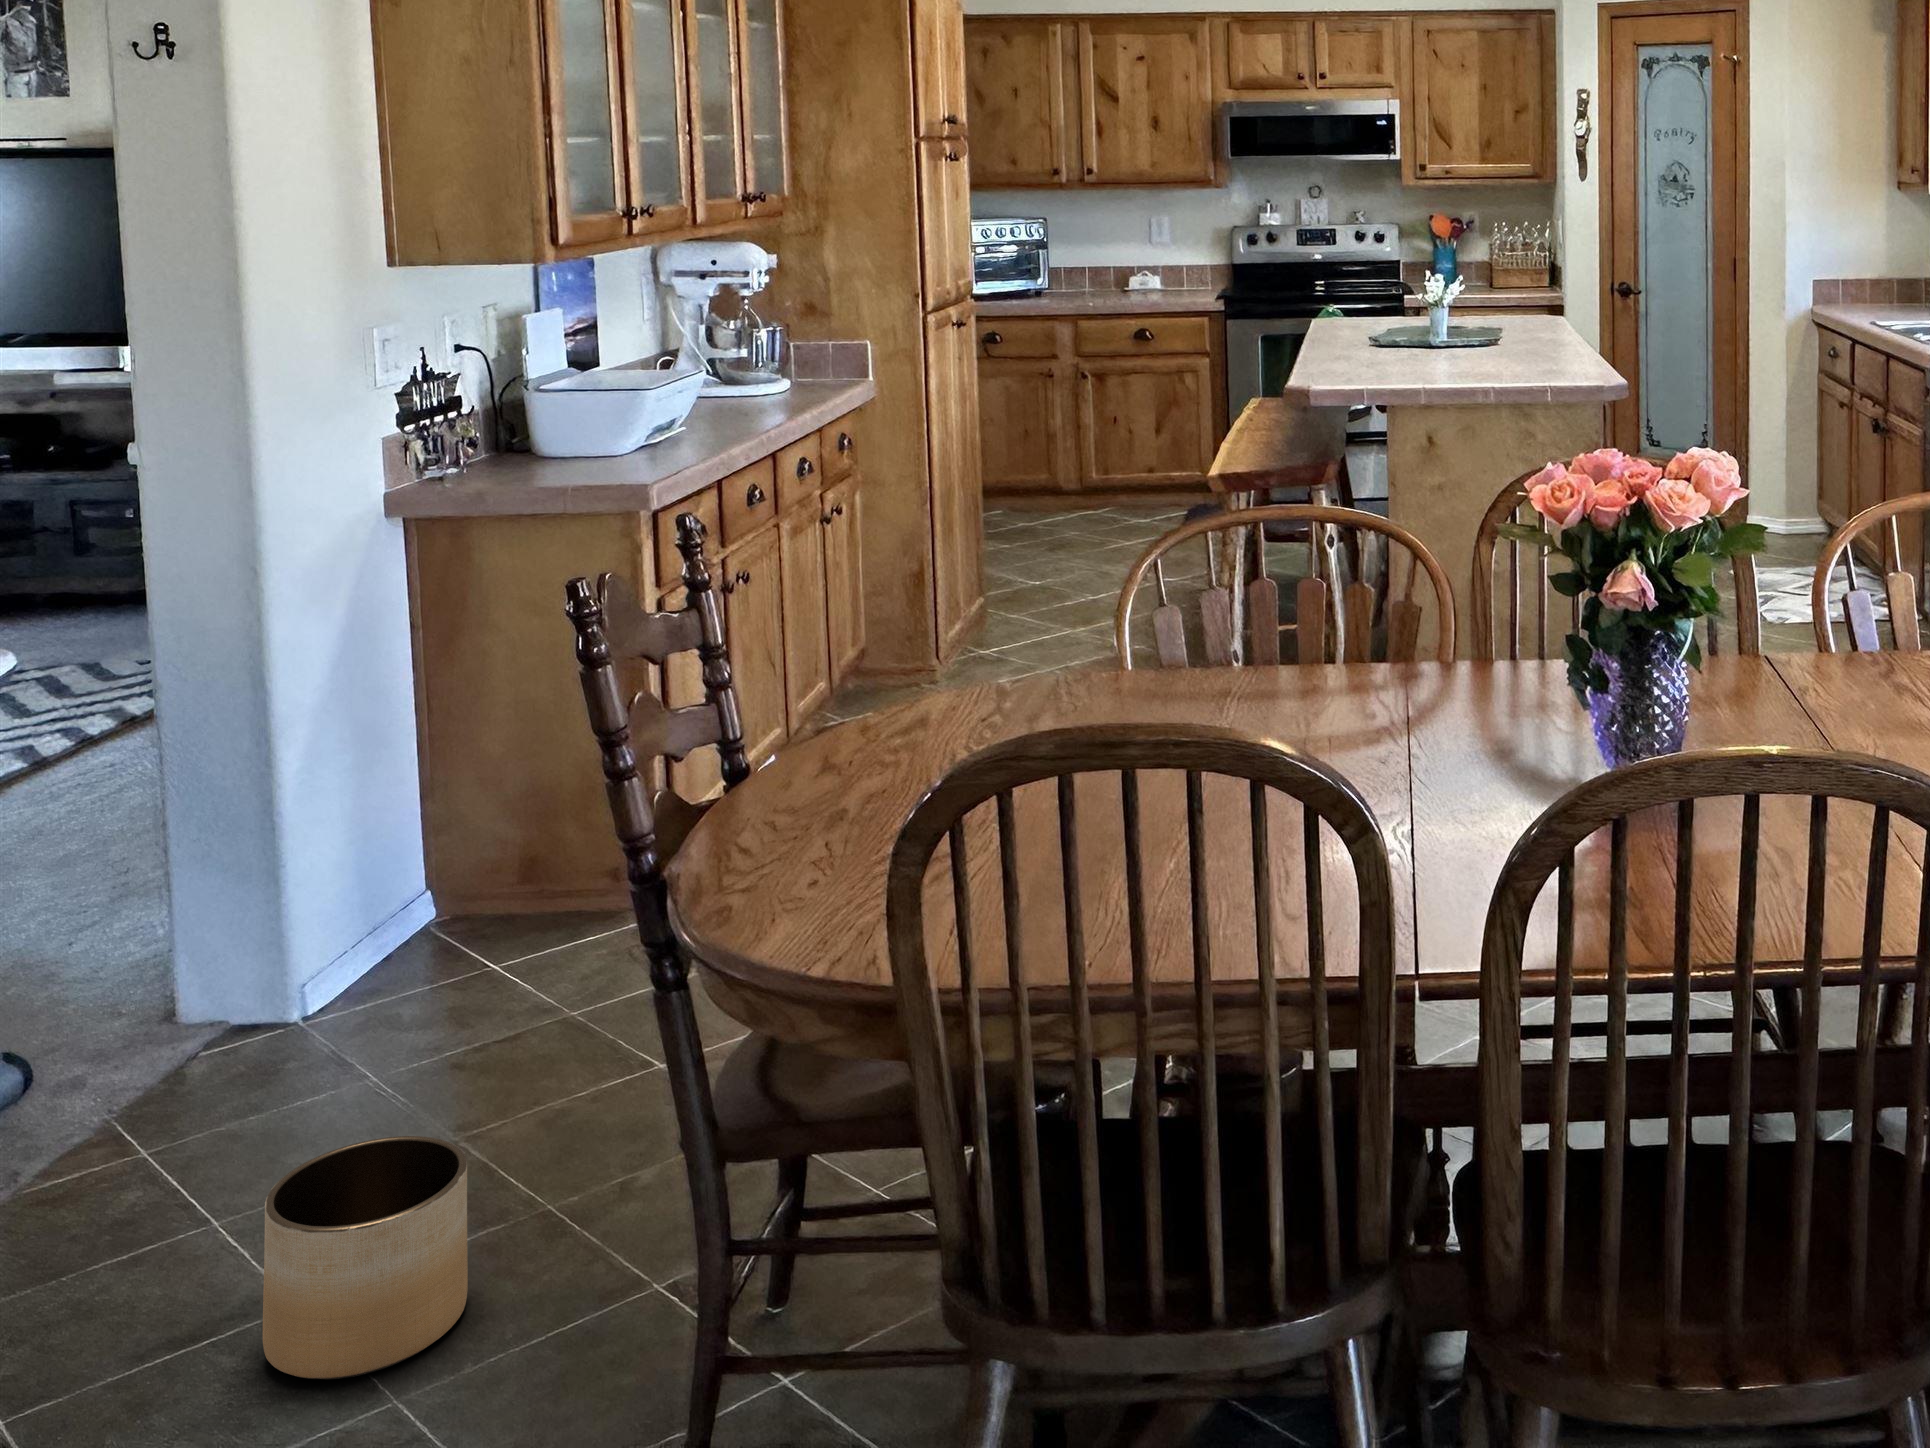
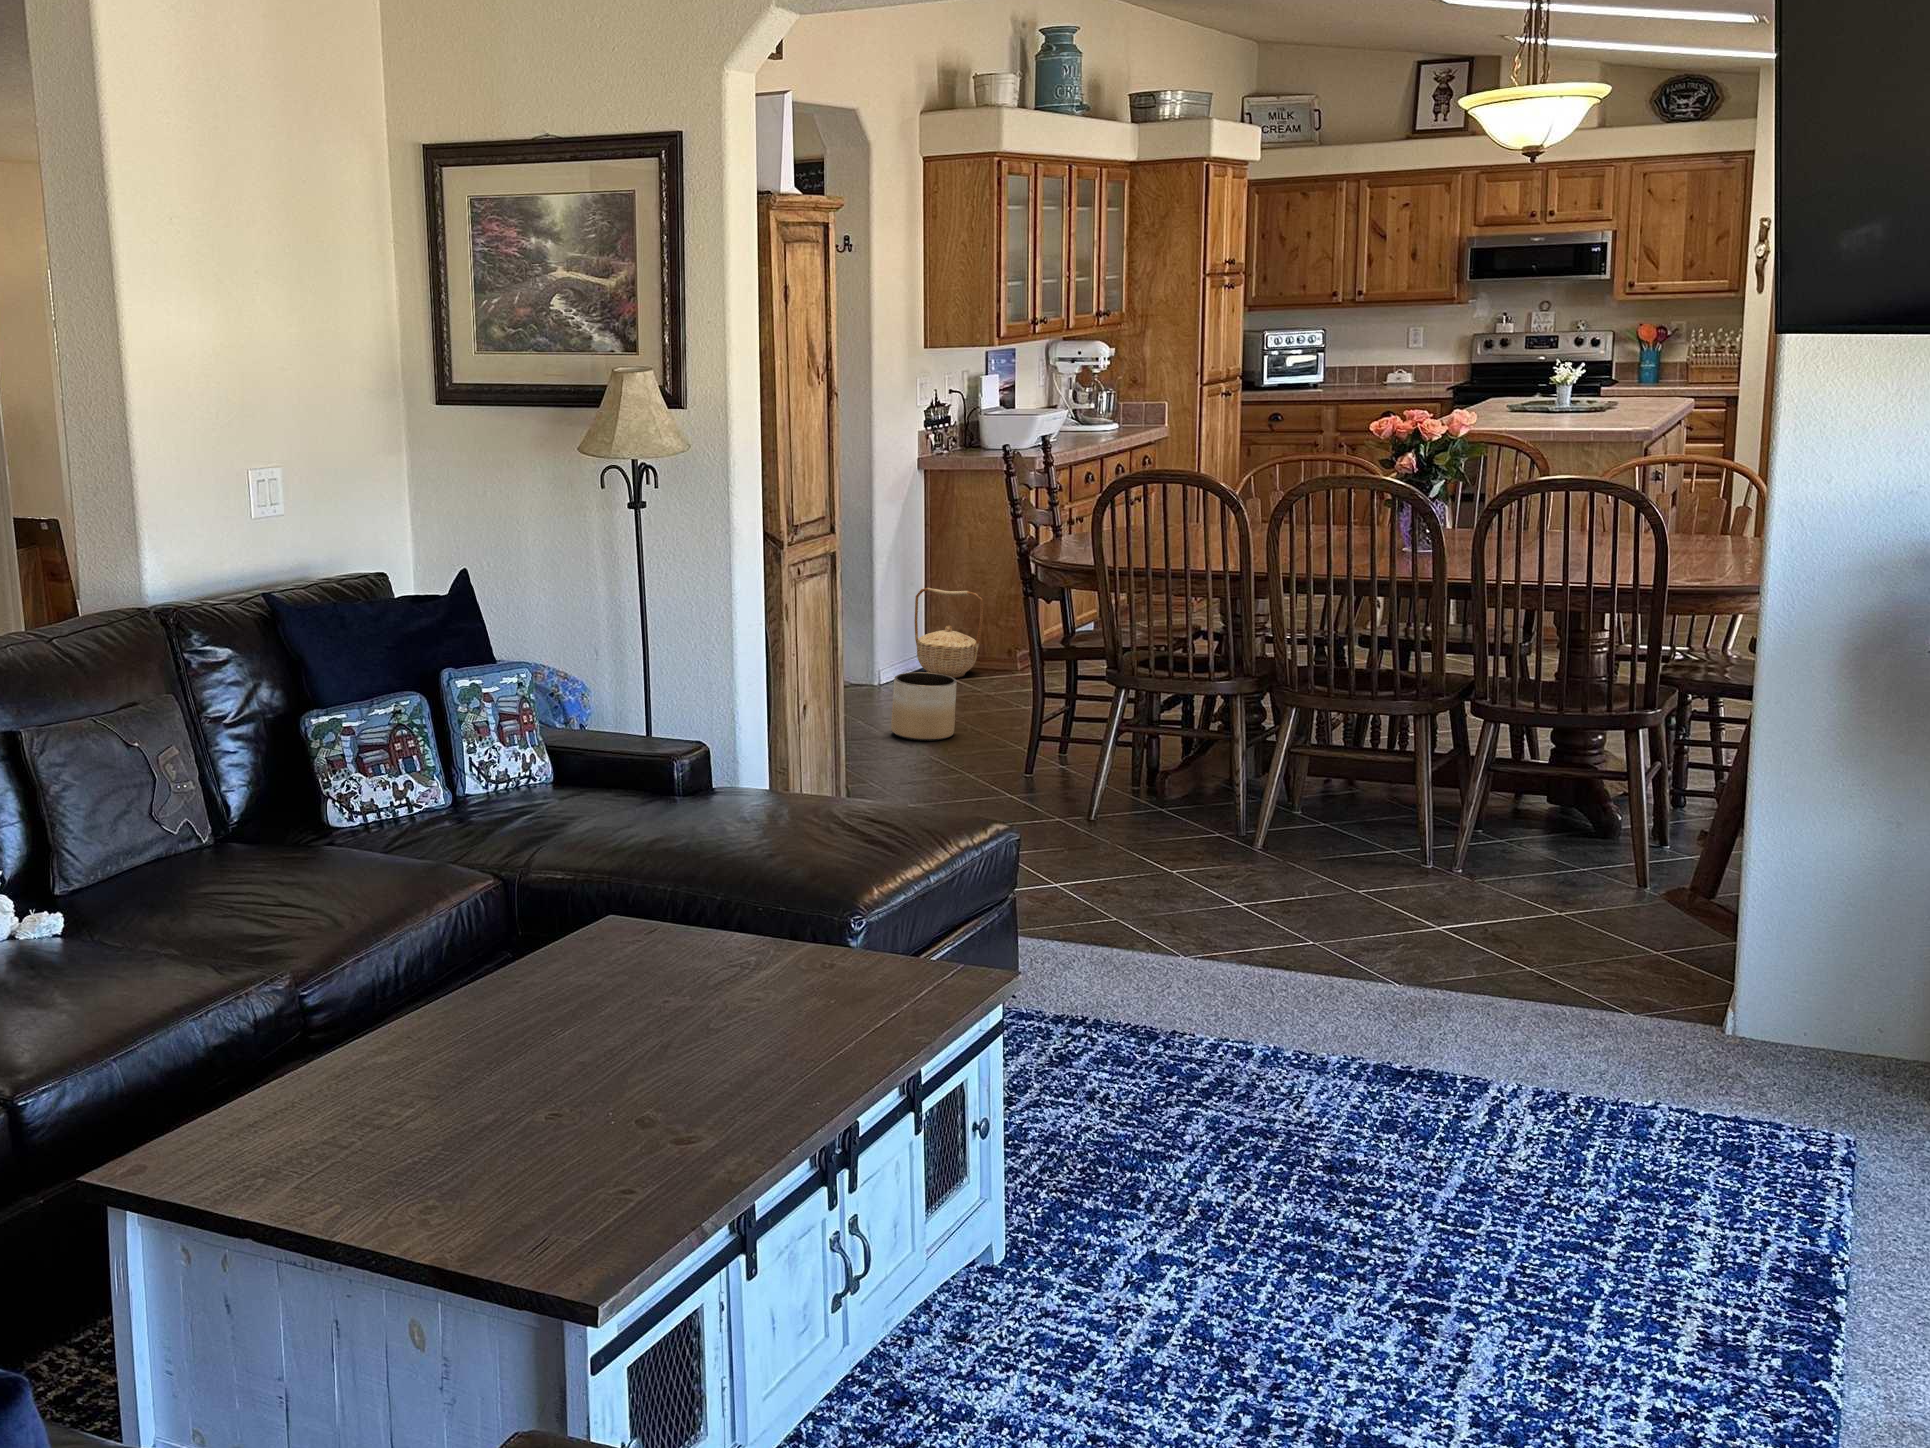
basket: none [376,790,547,995] -> present [915,588,983,678]

